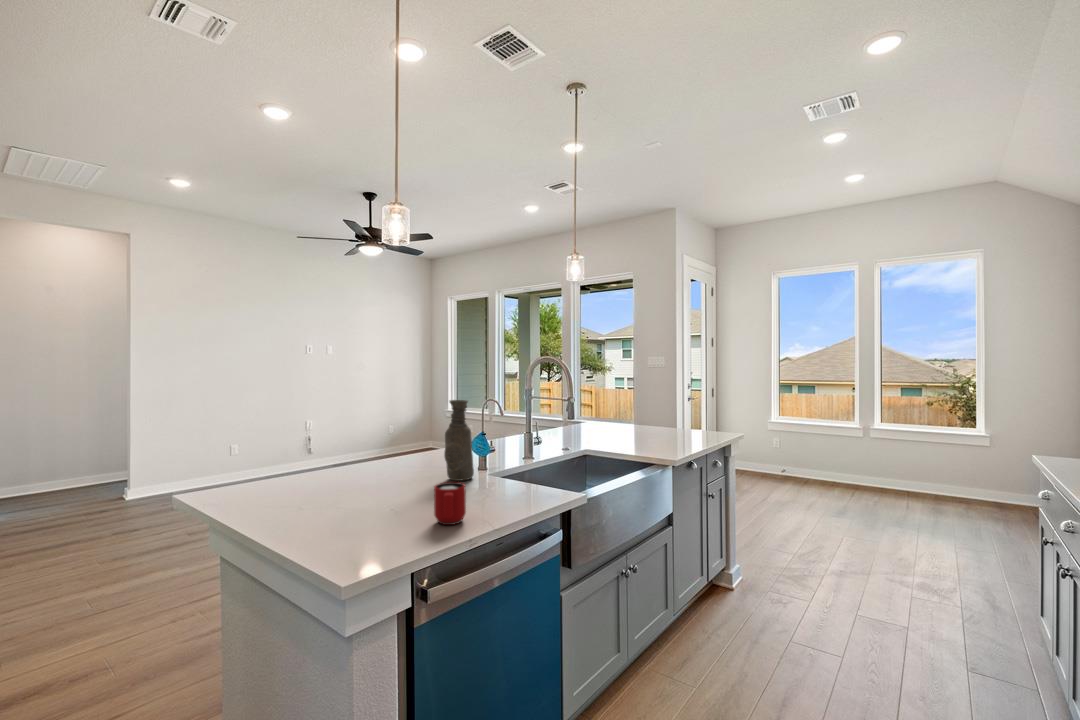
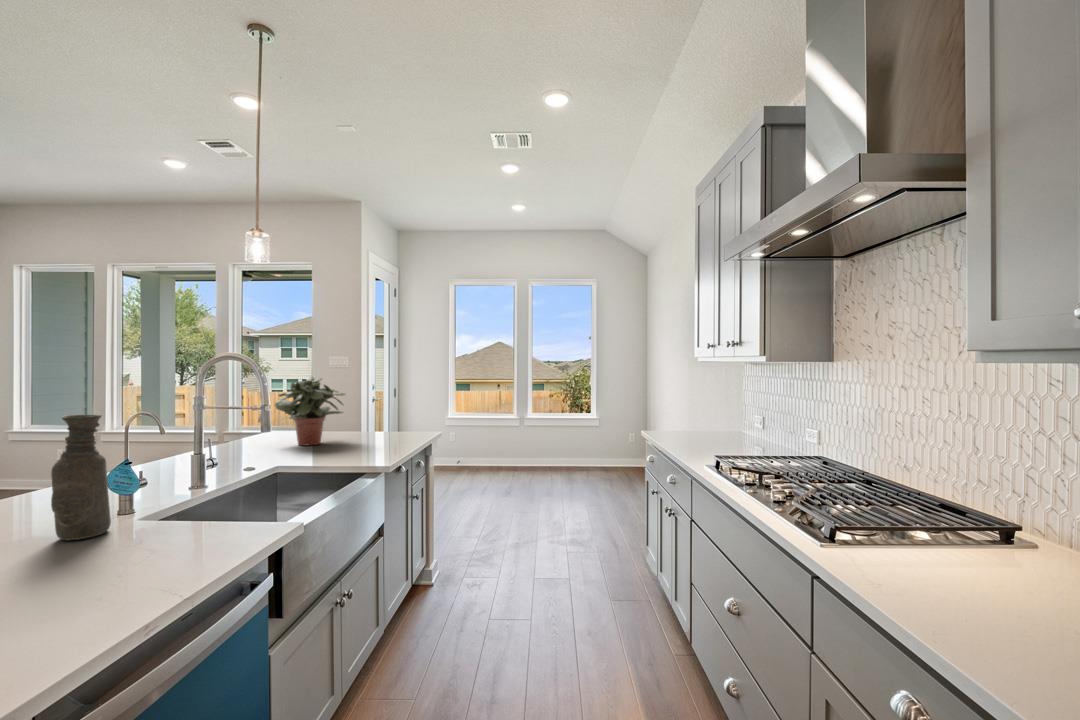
potted plant: none [589,376,646,436] -> present [275,377,345,446]
mug: present [434,482,466,525] -> none [50,546,119,623]

